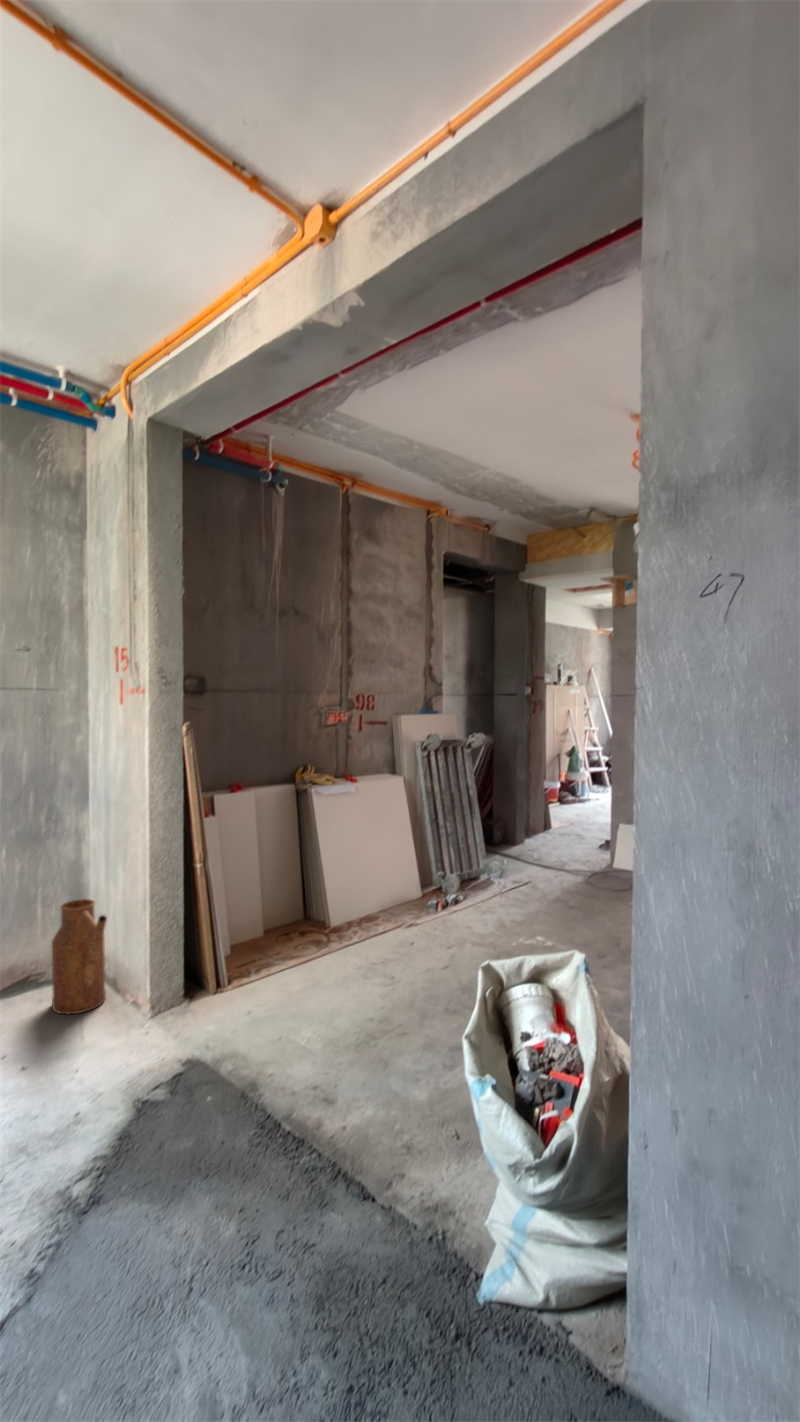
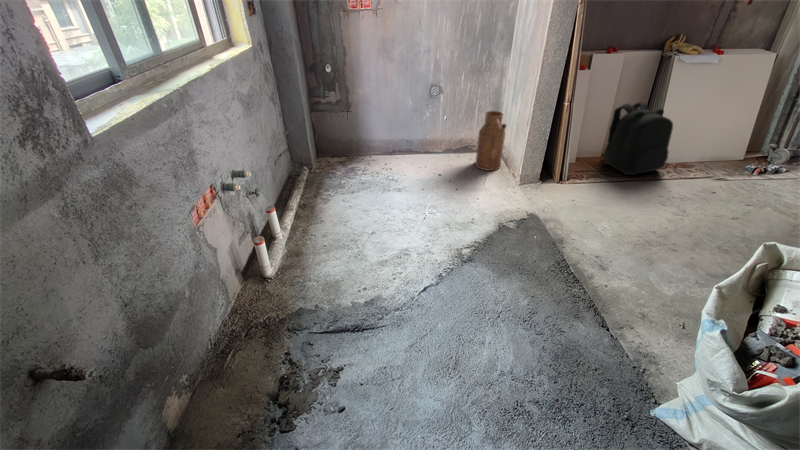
backpack: none [261,848,348,952] -> present [604,102,673,175]

